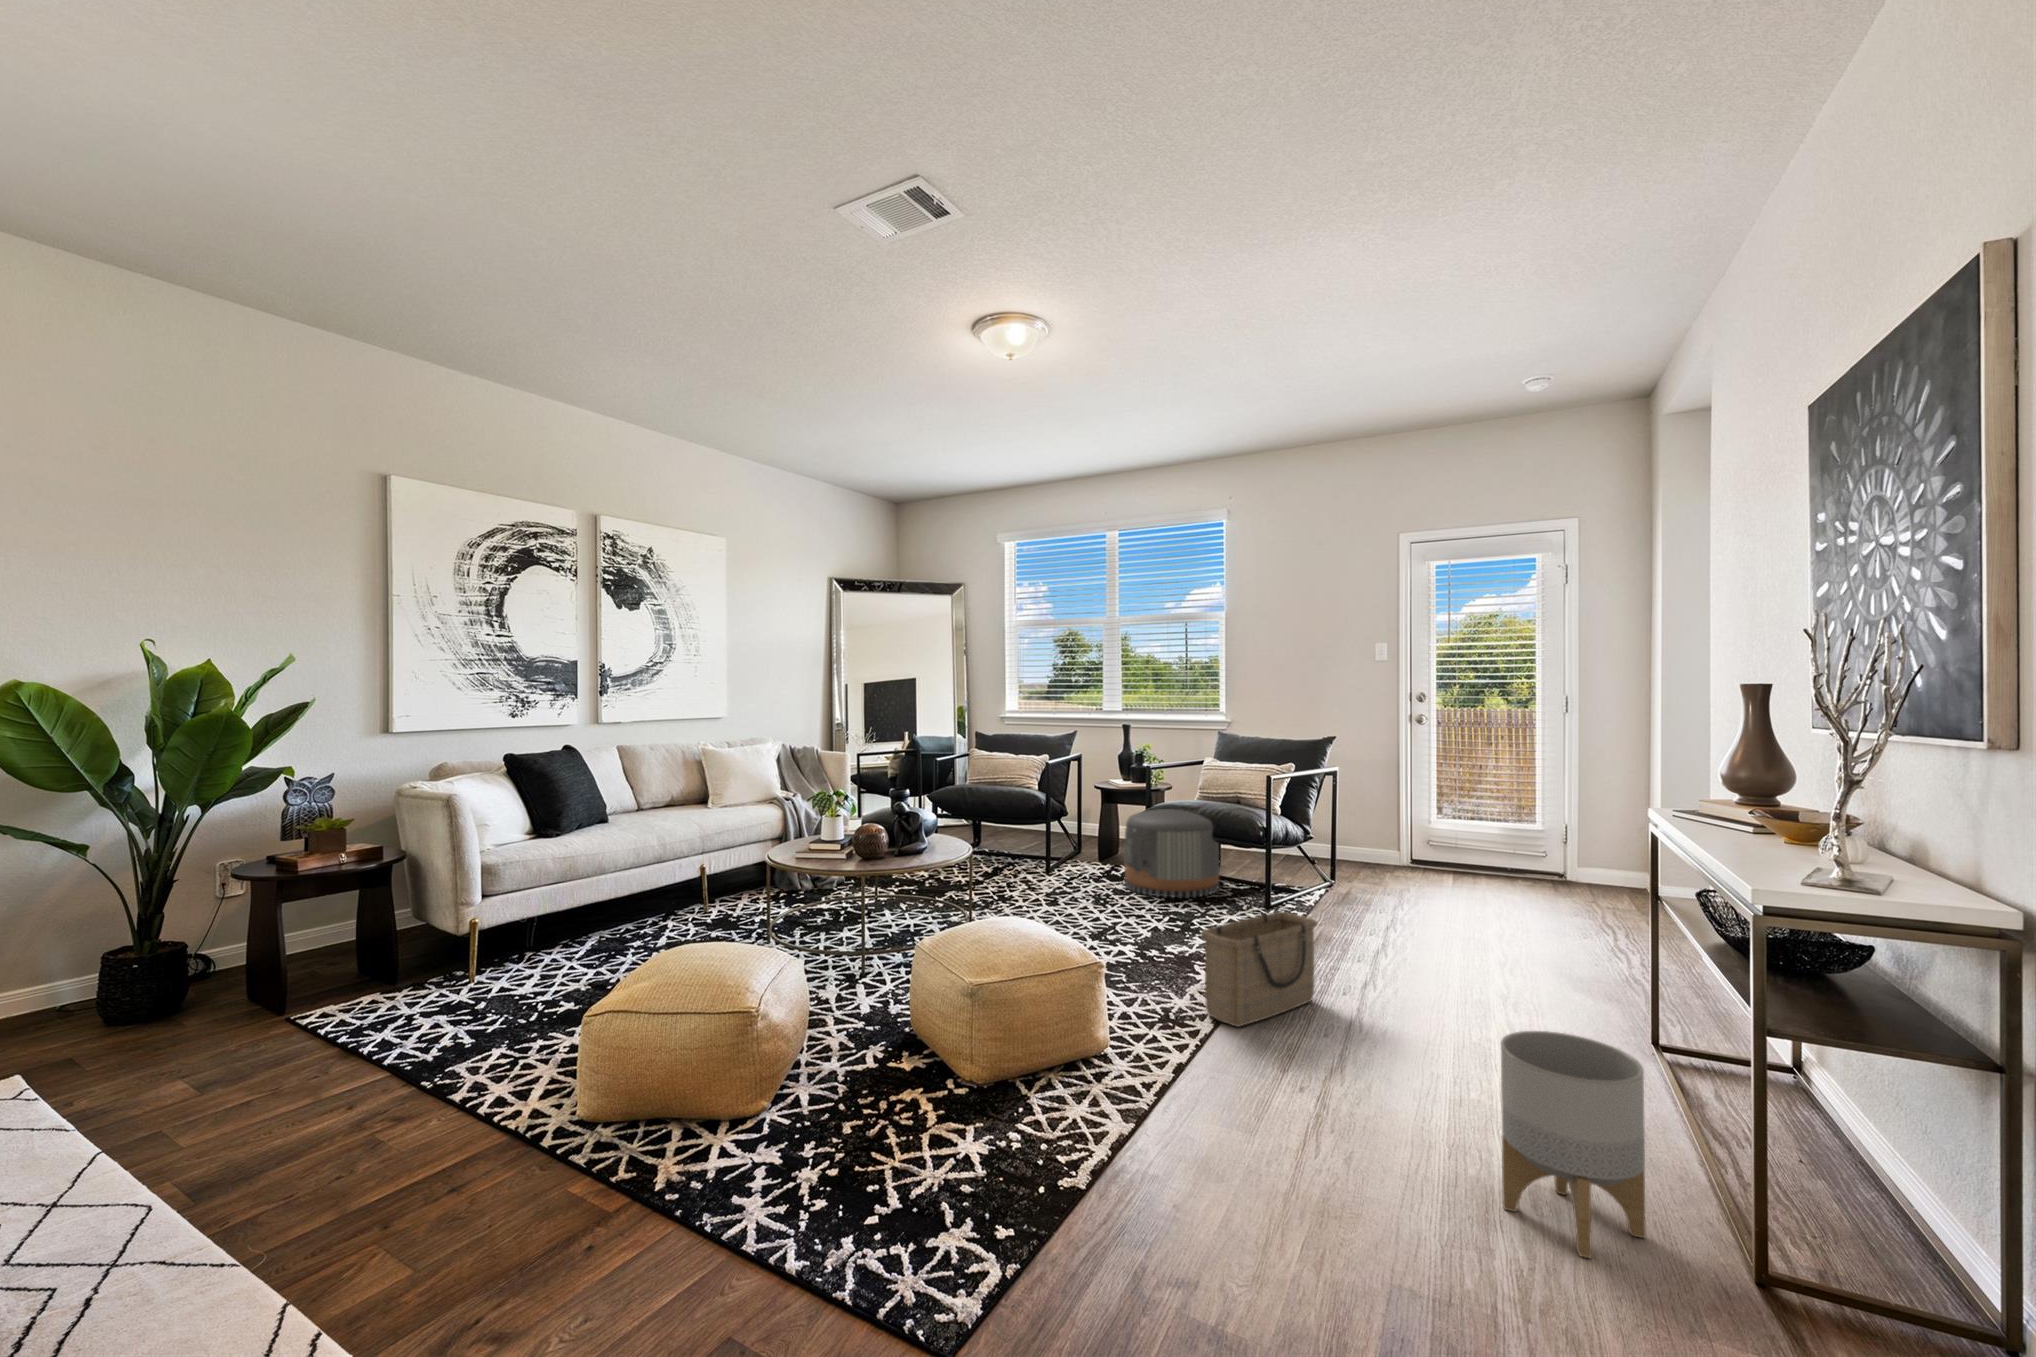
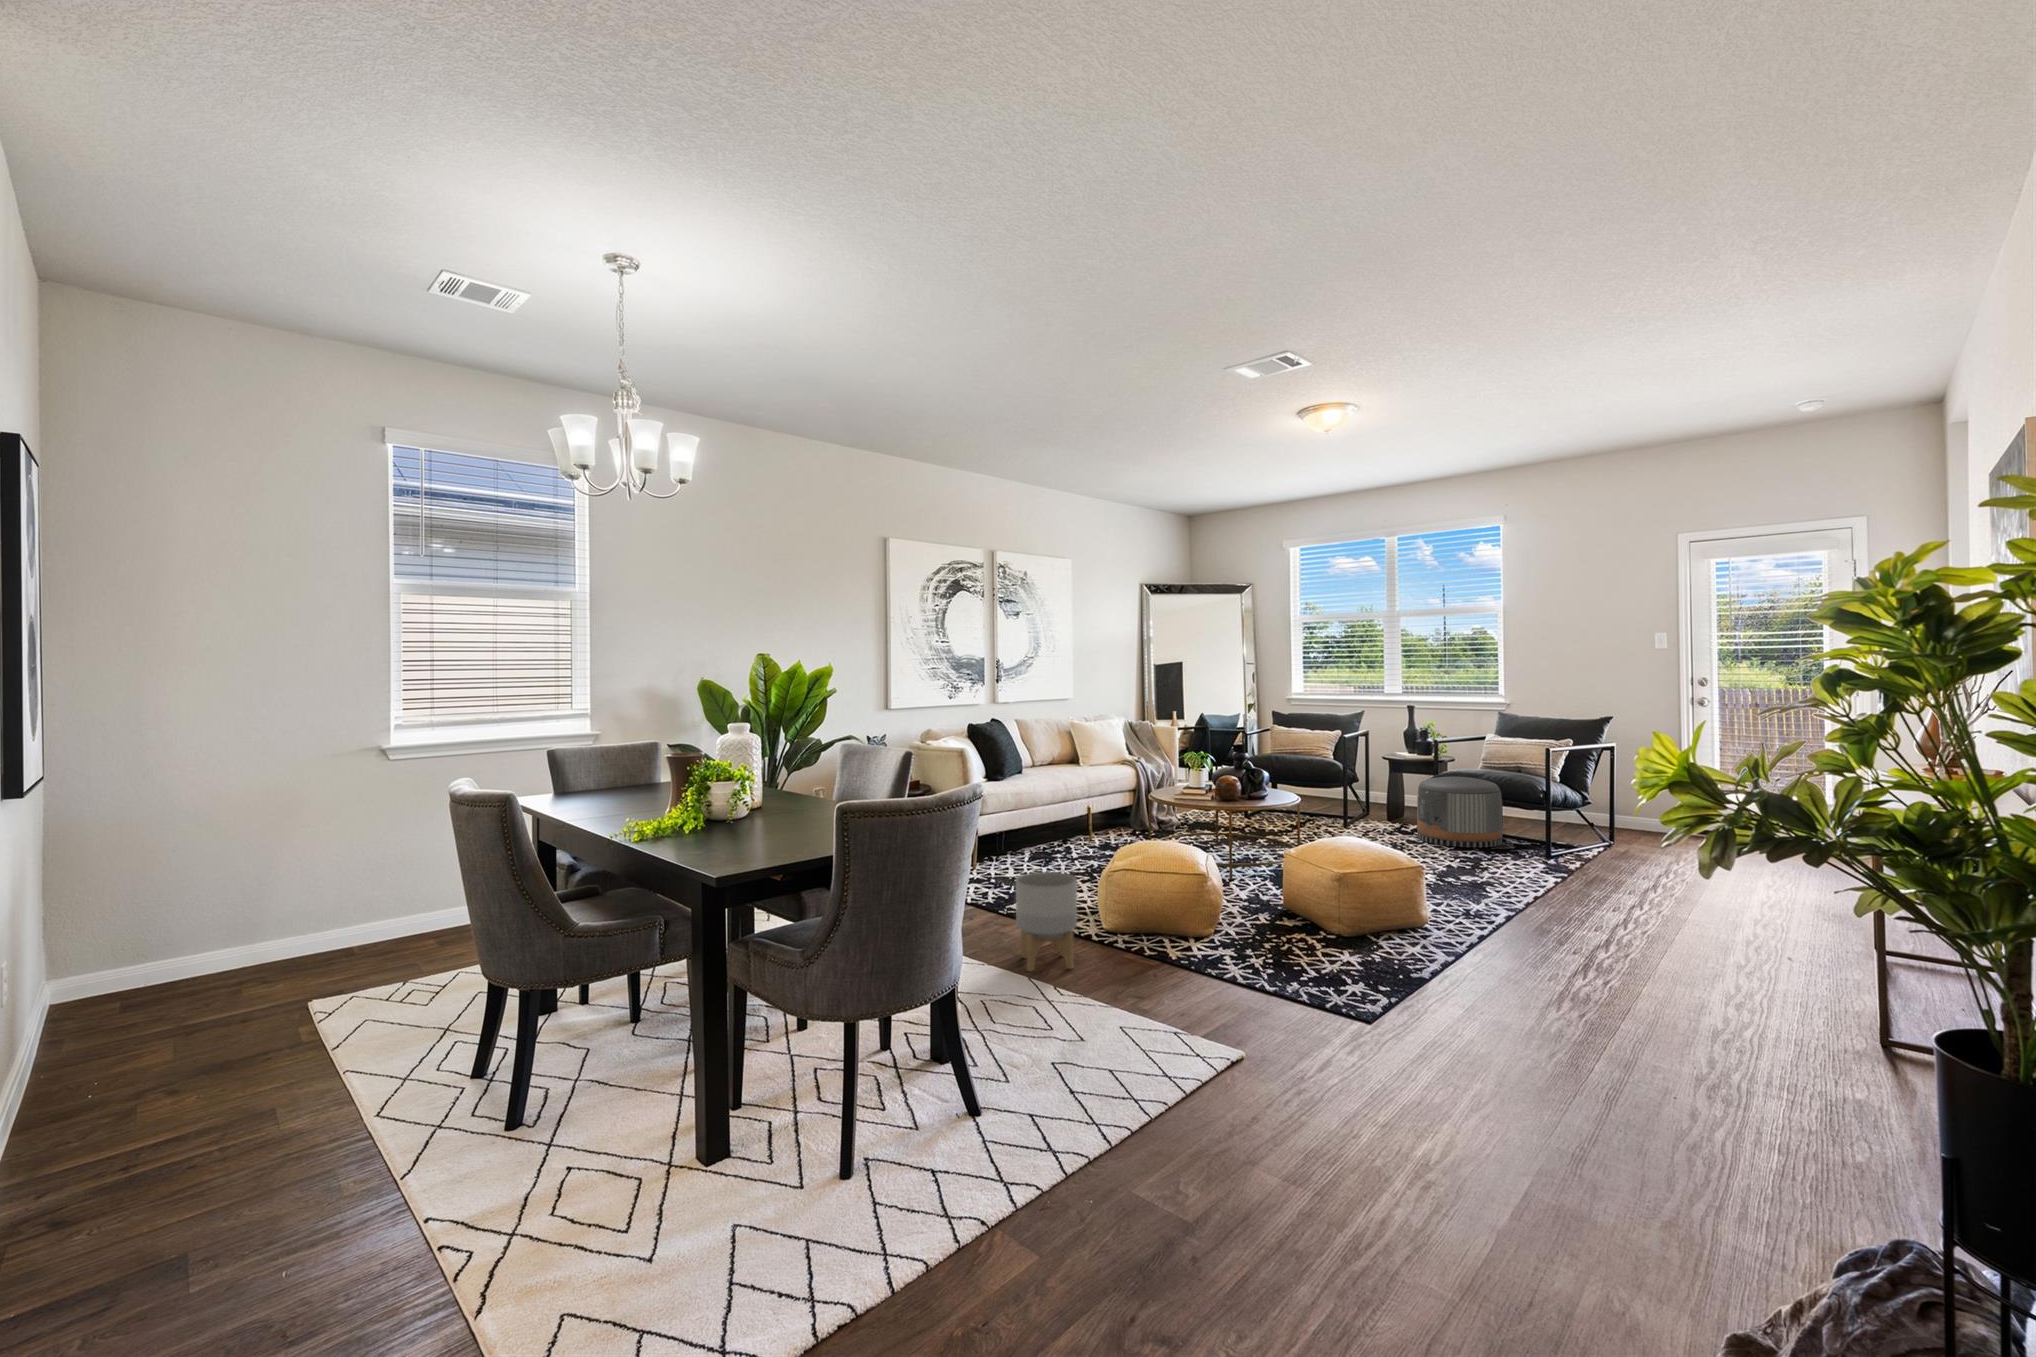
basket: present [1201,912,1317,1027] -> none [1494,847,1587,921]
planter: present [1501,1031,1646,1258] -> present [1016,872,1077,971]

